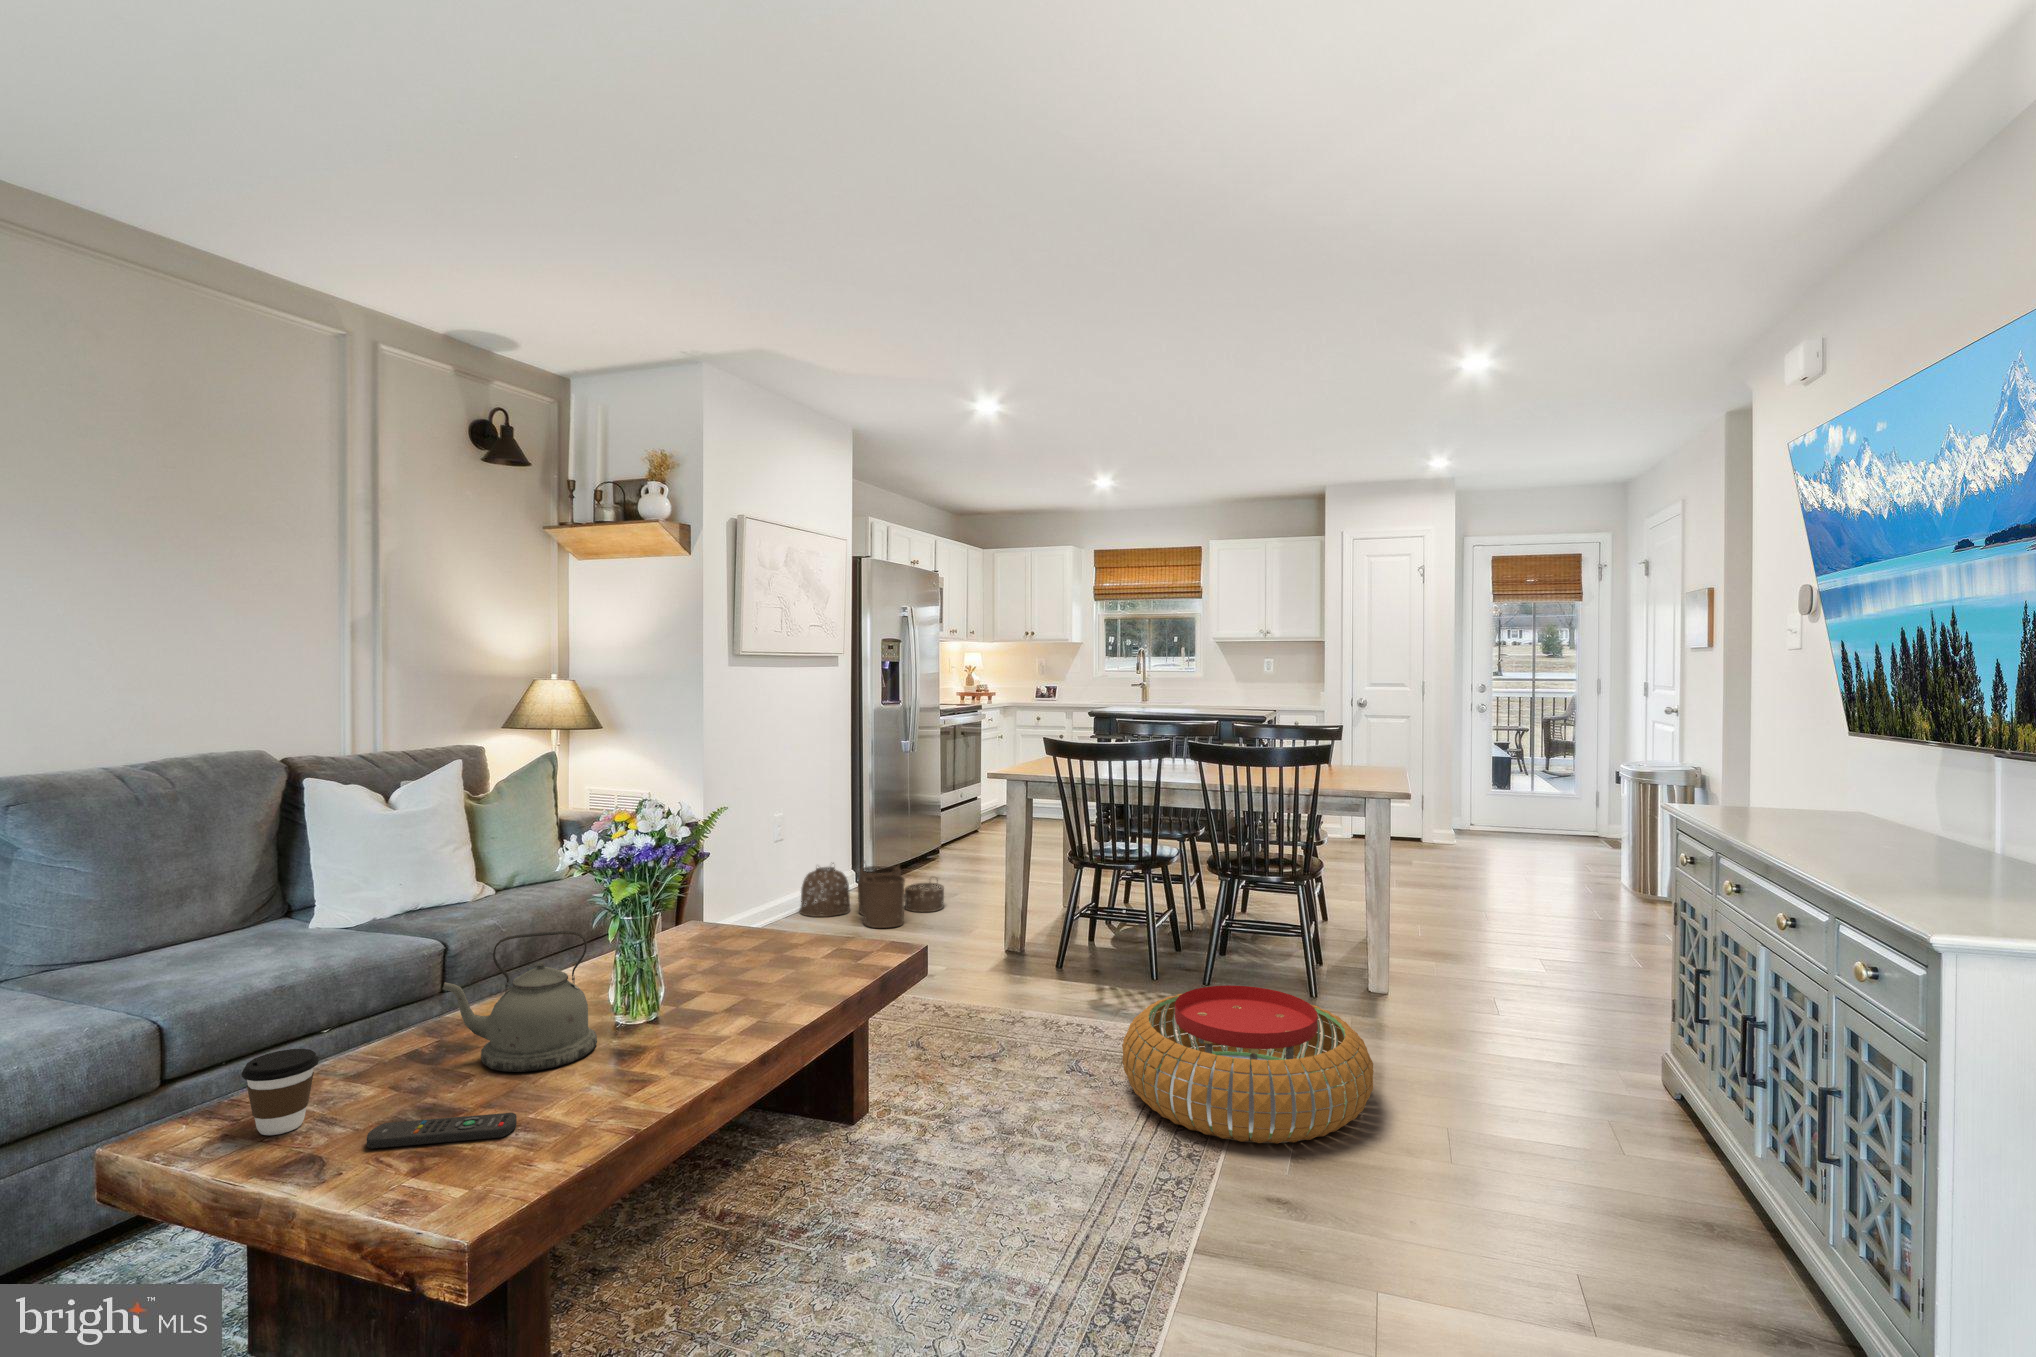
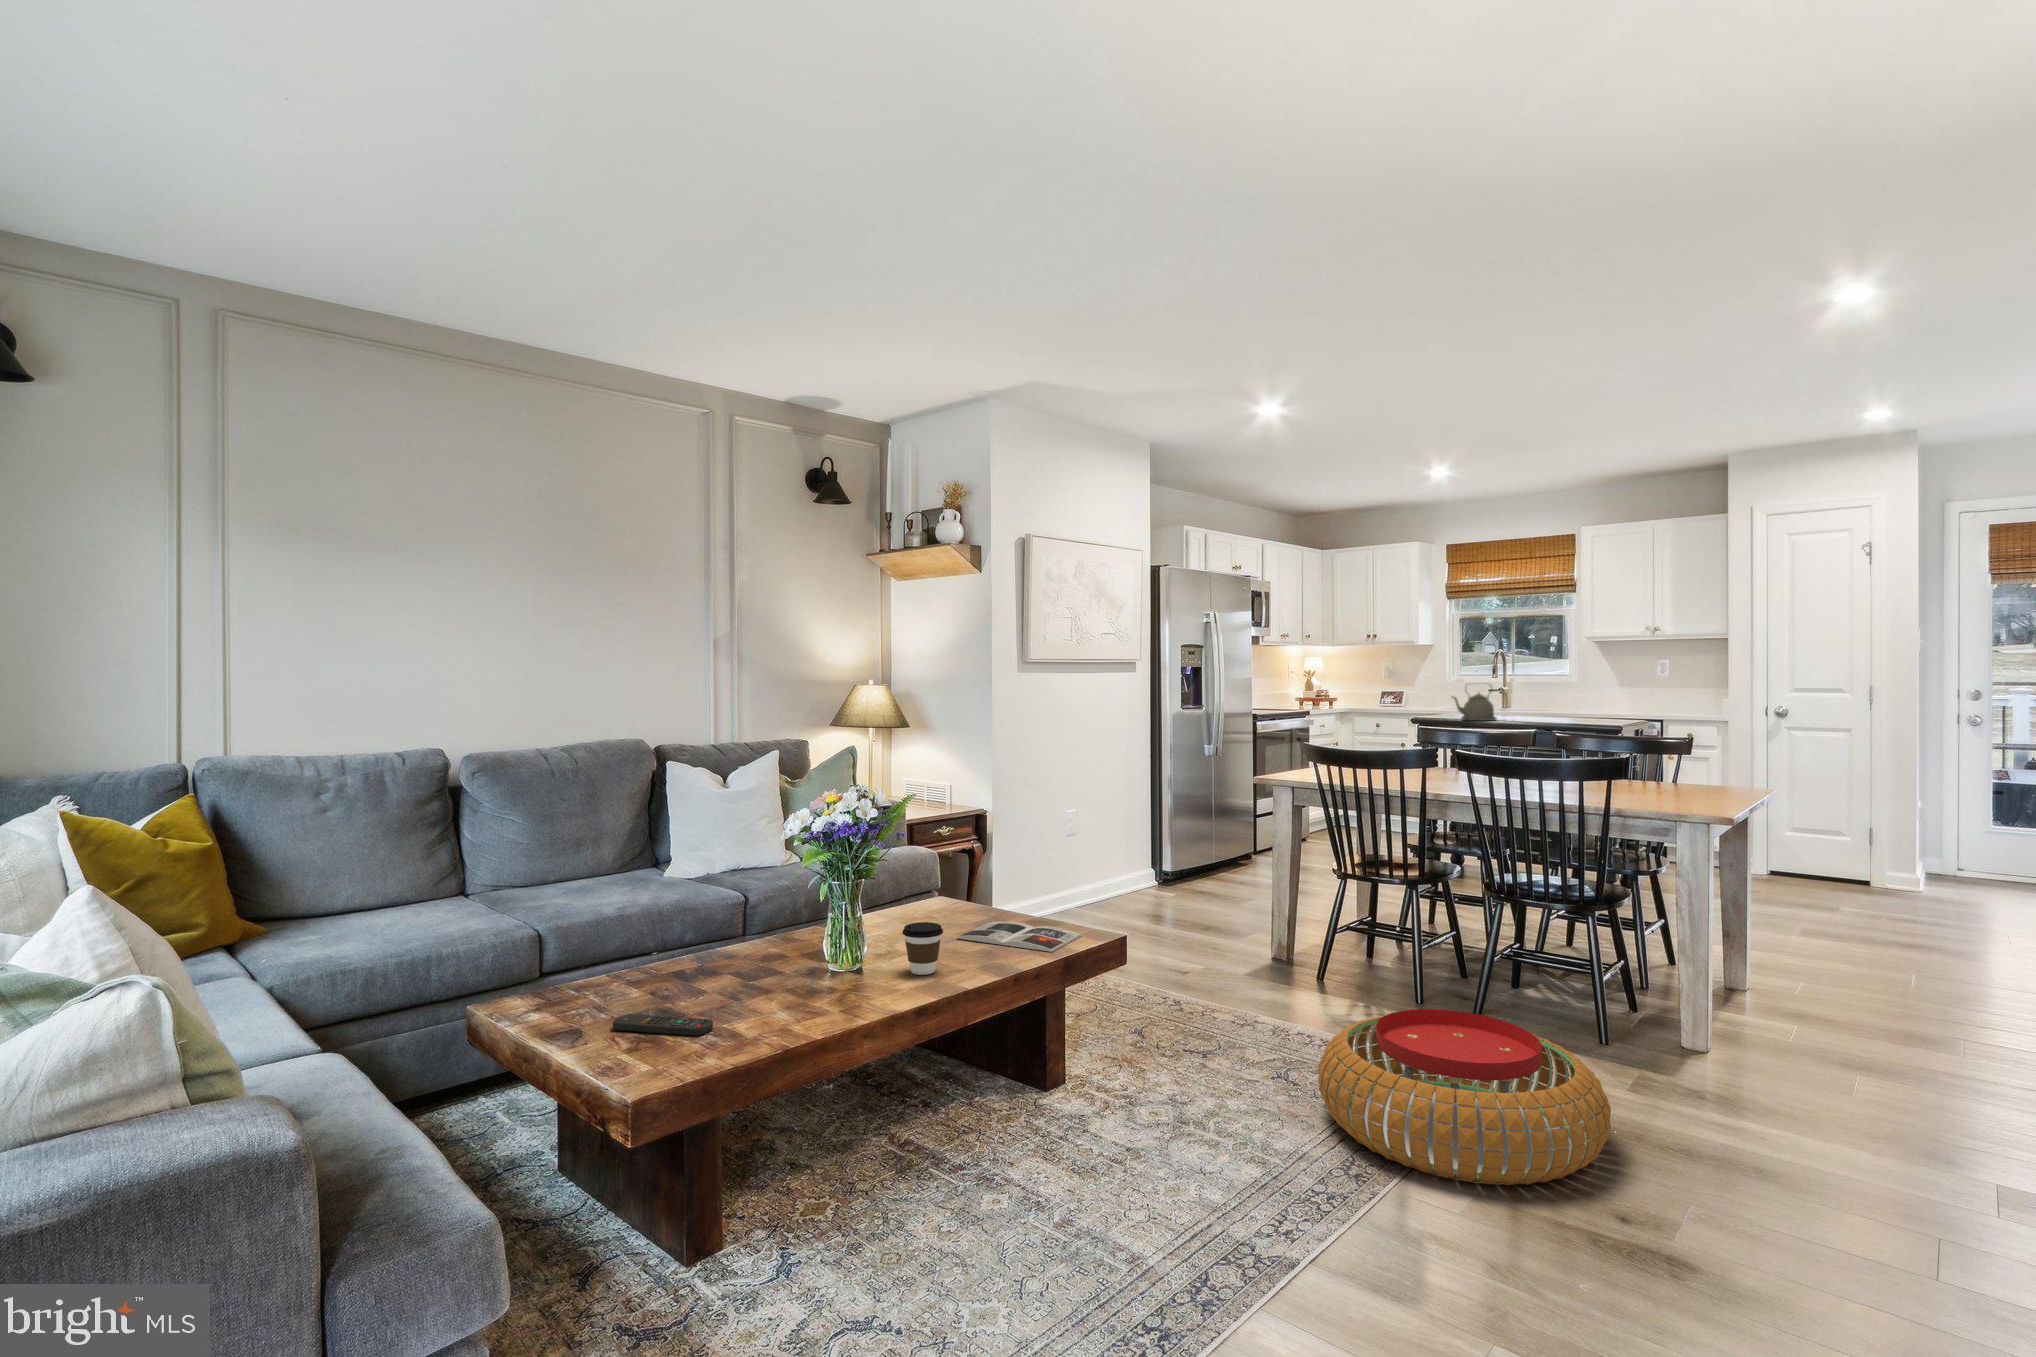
woven basket: present [800,865,944,928] -> none [1088,860,1229,927]
kettle: present [442,931,597,1072] -> present [1452,691,1496,721]
magazine: none [748,944,883,973] -> present [957,921,1081,952]
coffee cup: present [242,1049,319,1135] -> present [903,922,943,975]

